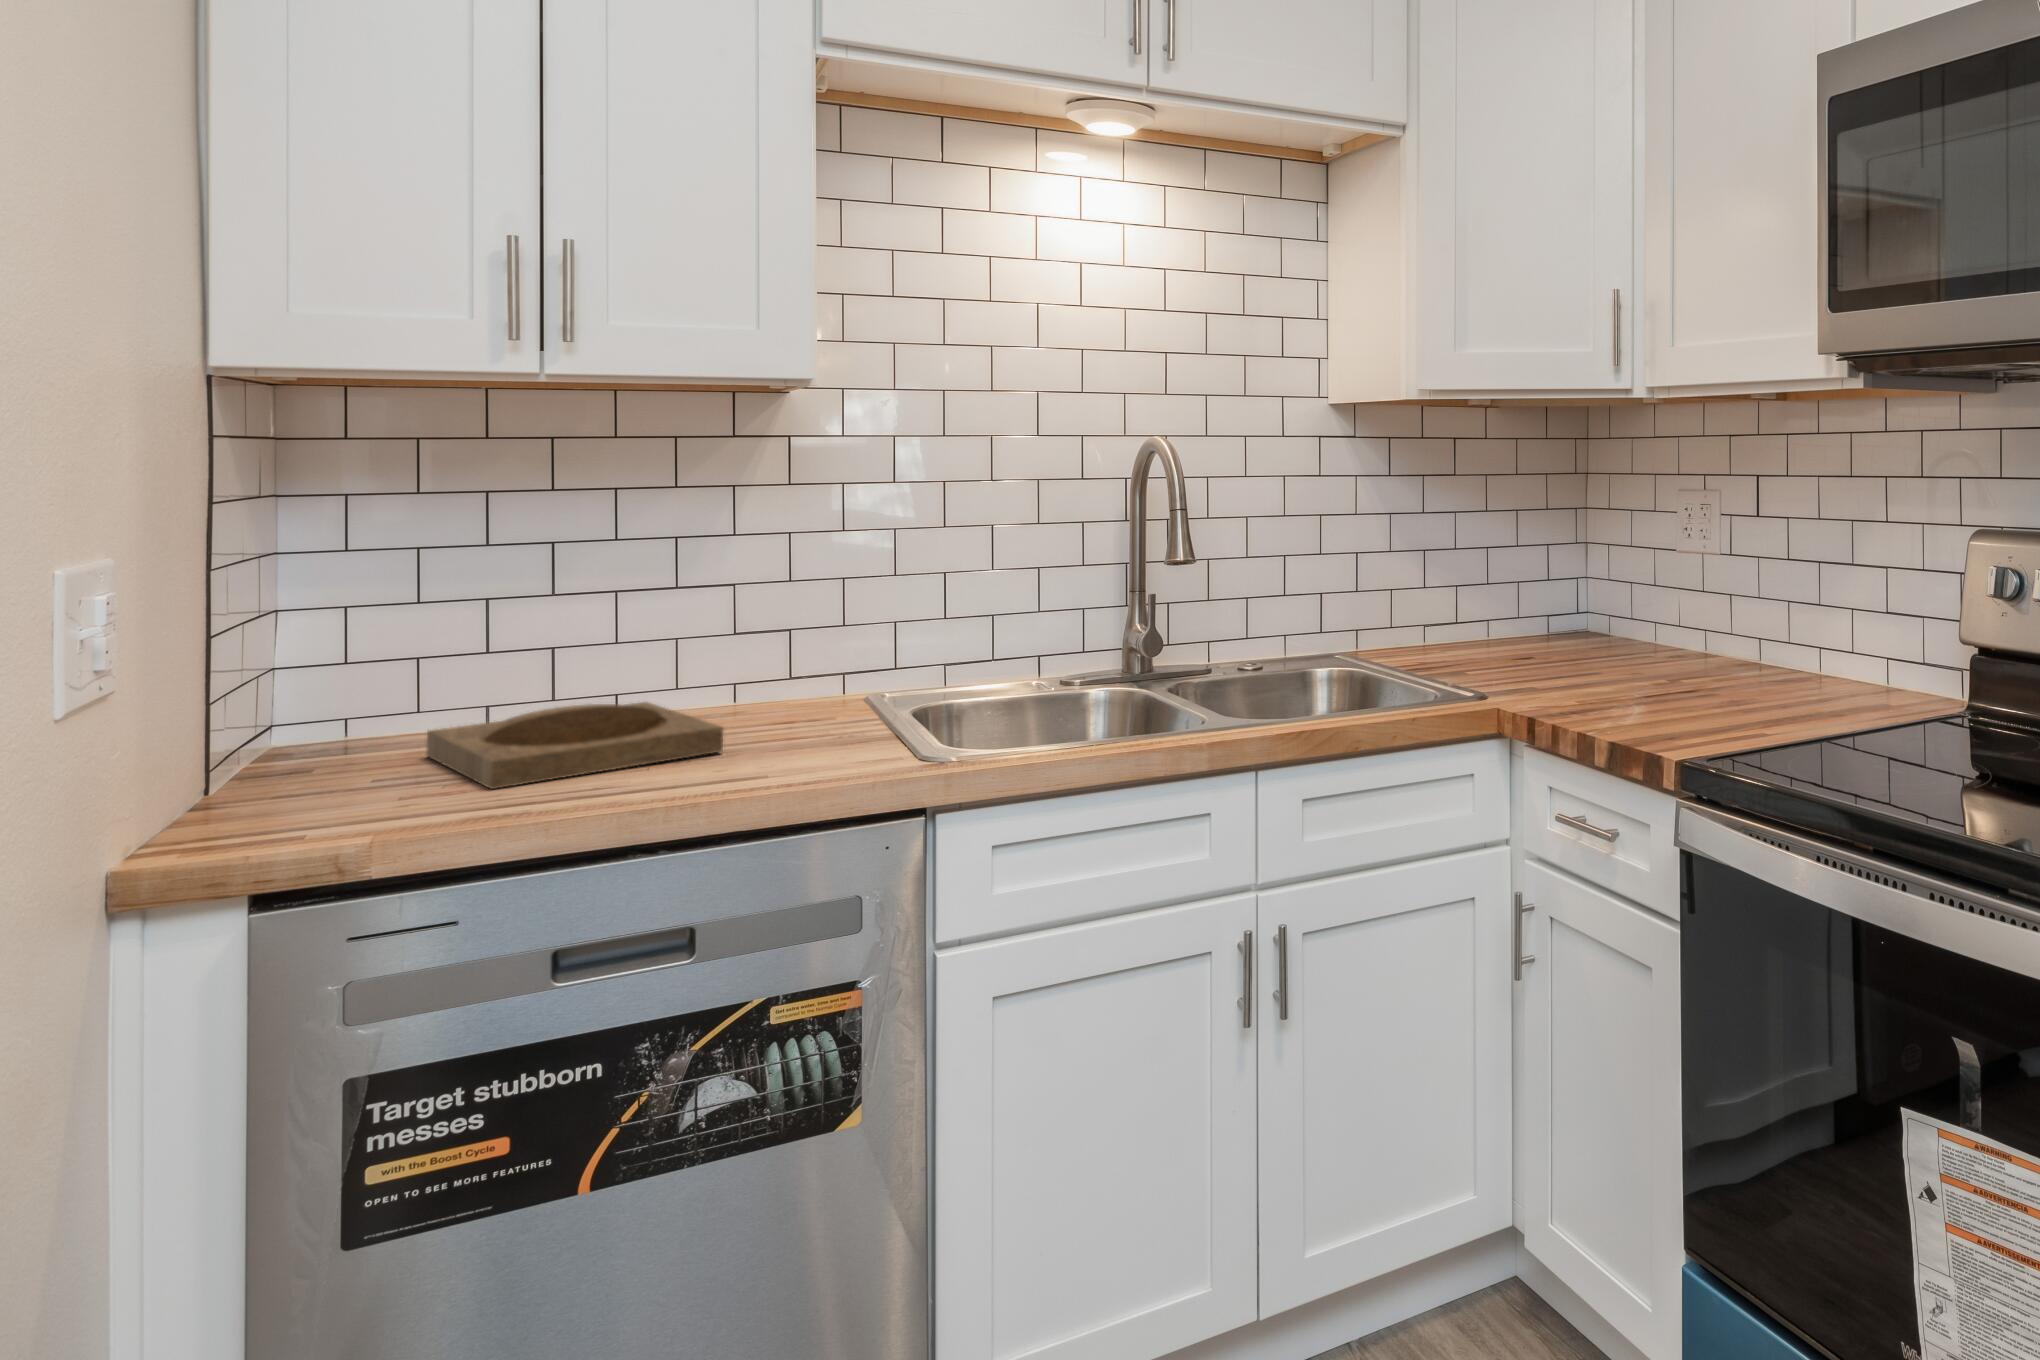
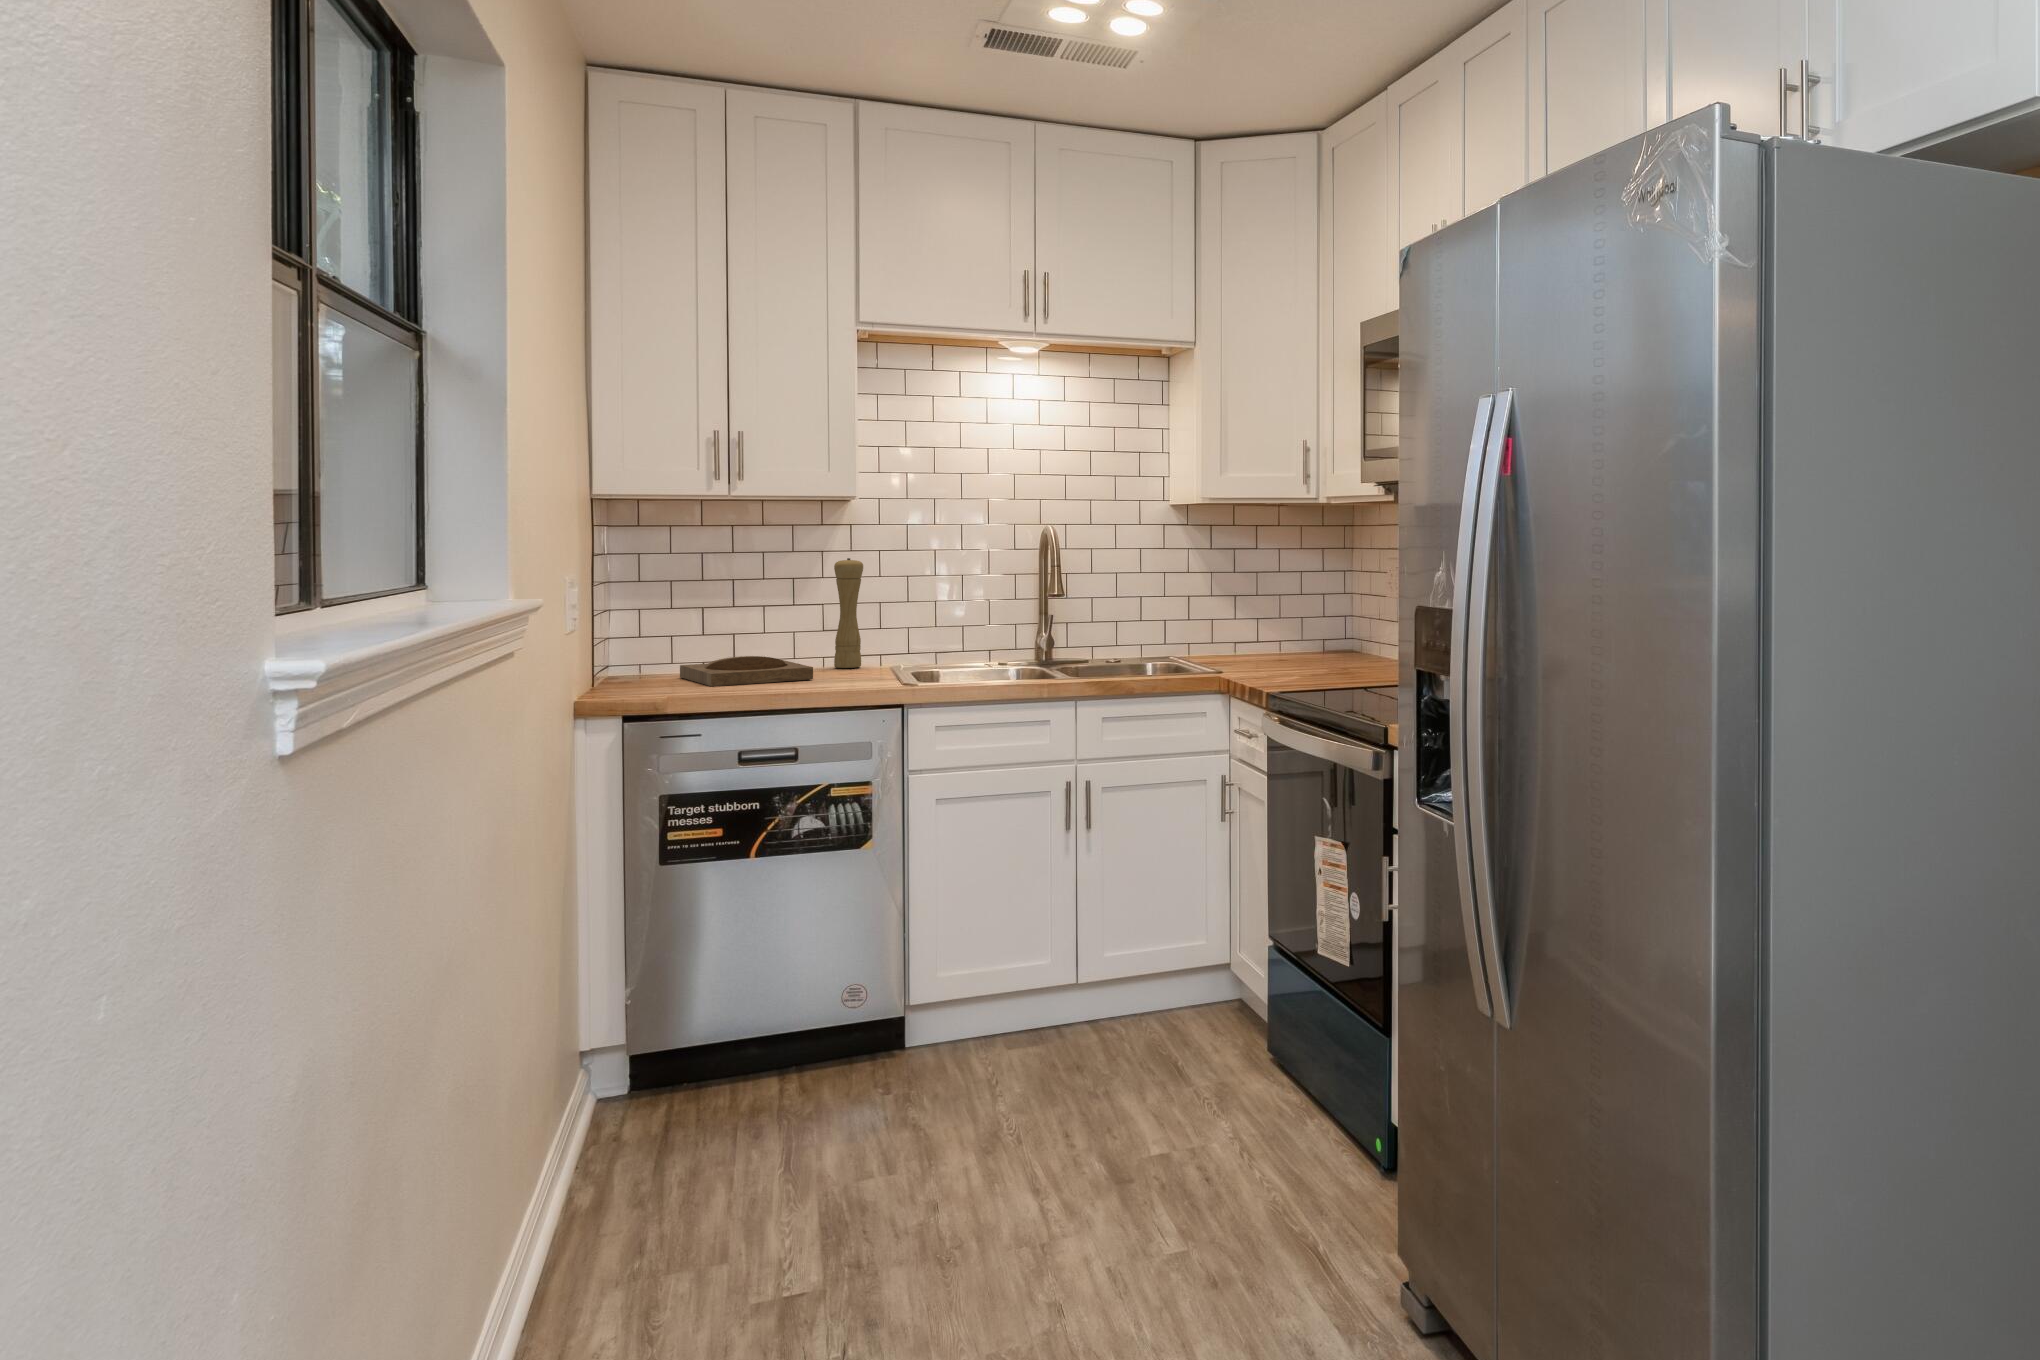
pepper mill: none [757,499,816,710] -> present [834,558,863,668]

